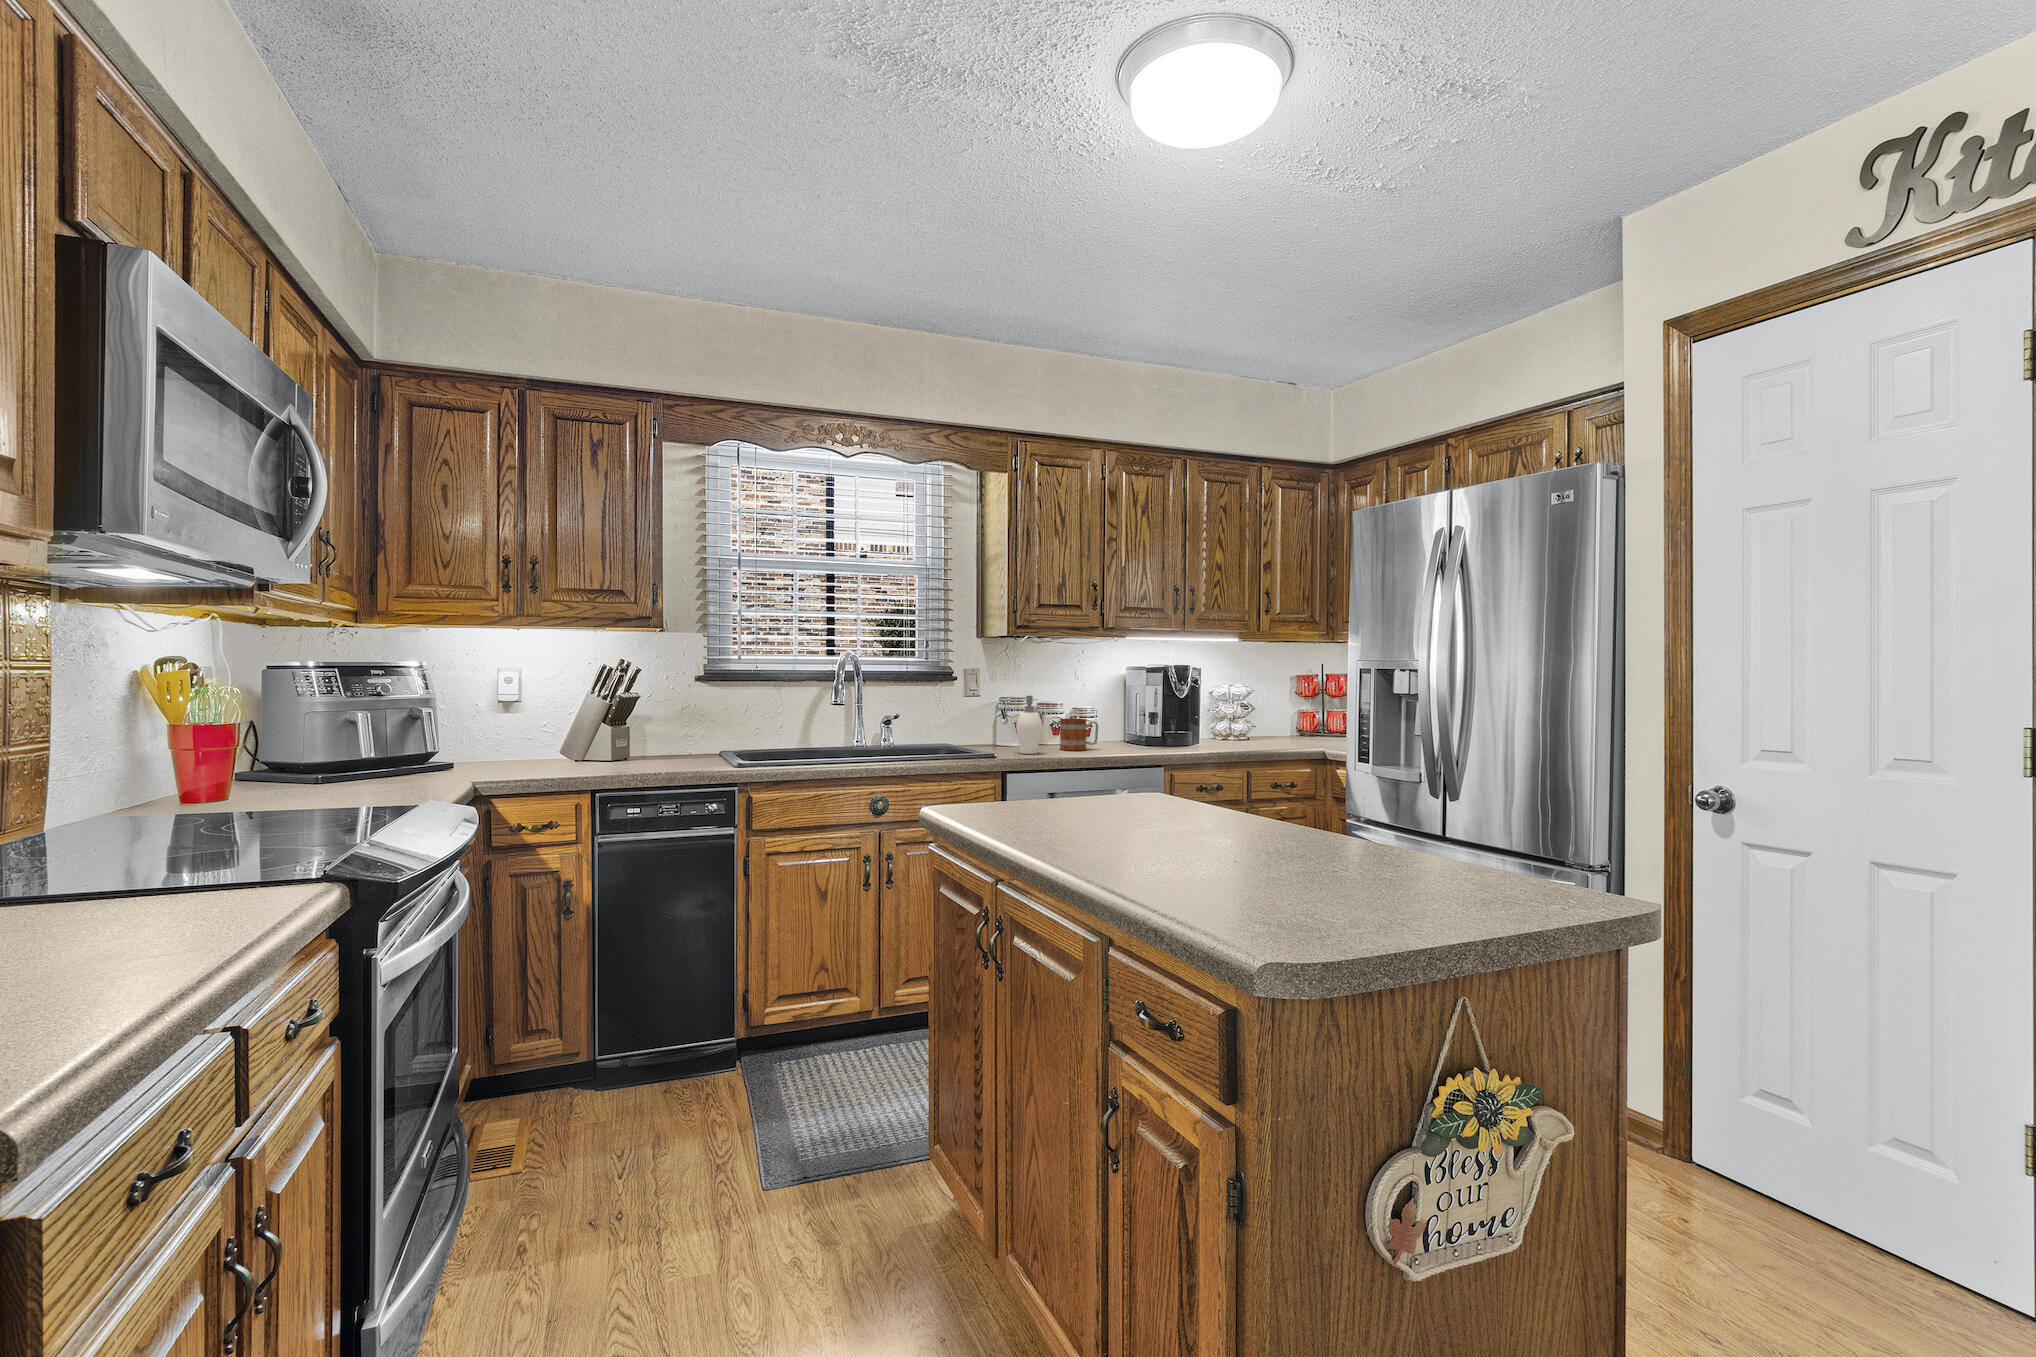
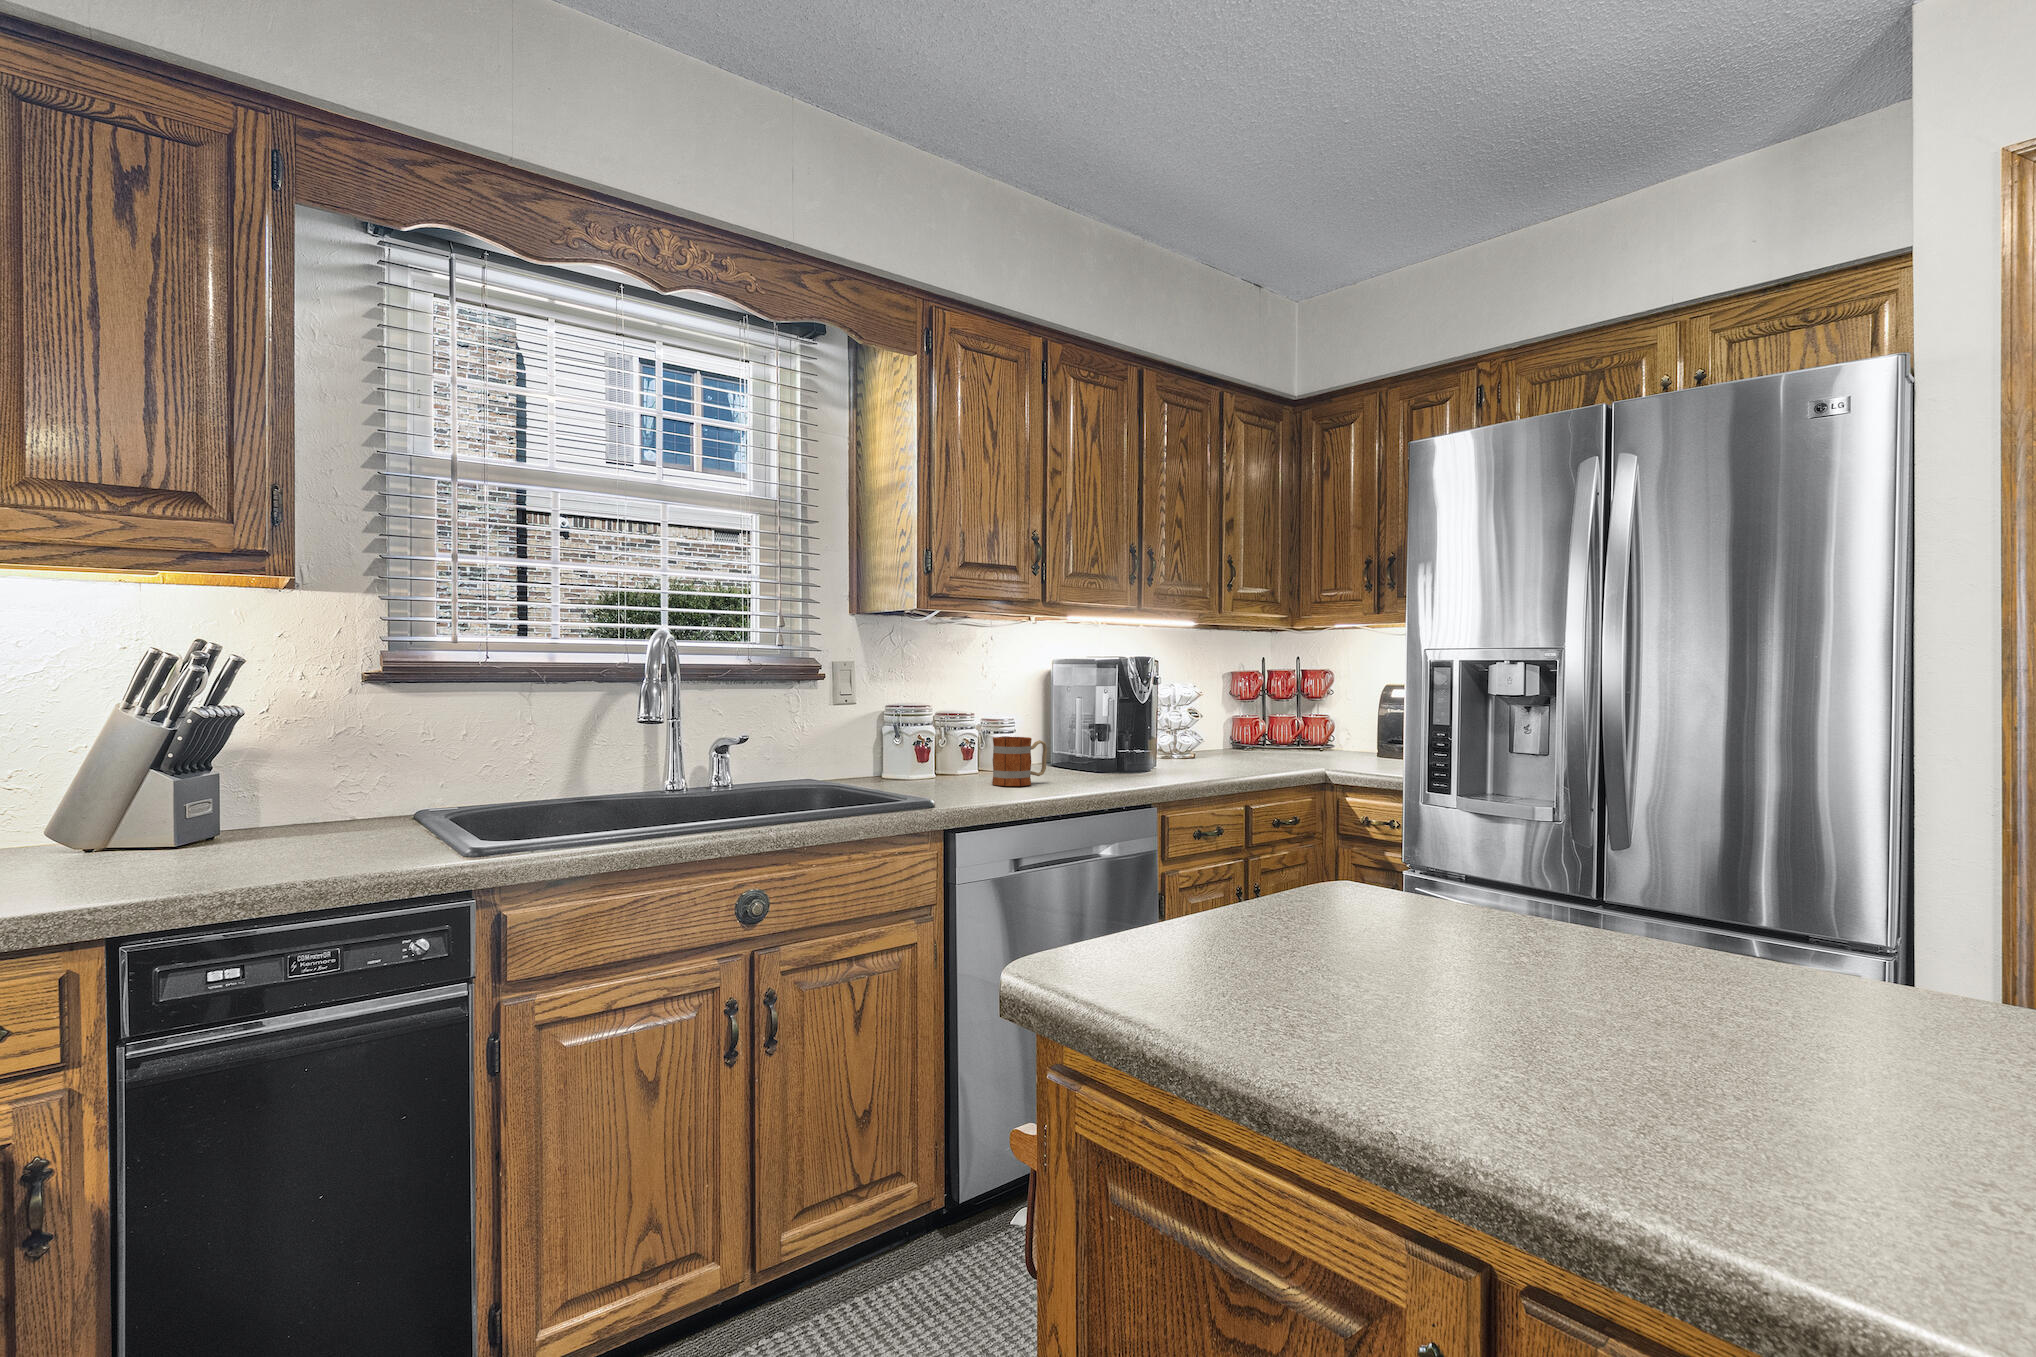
soap dispenser: present [1016,696,1042,754] -> none [939,703,990,796]

